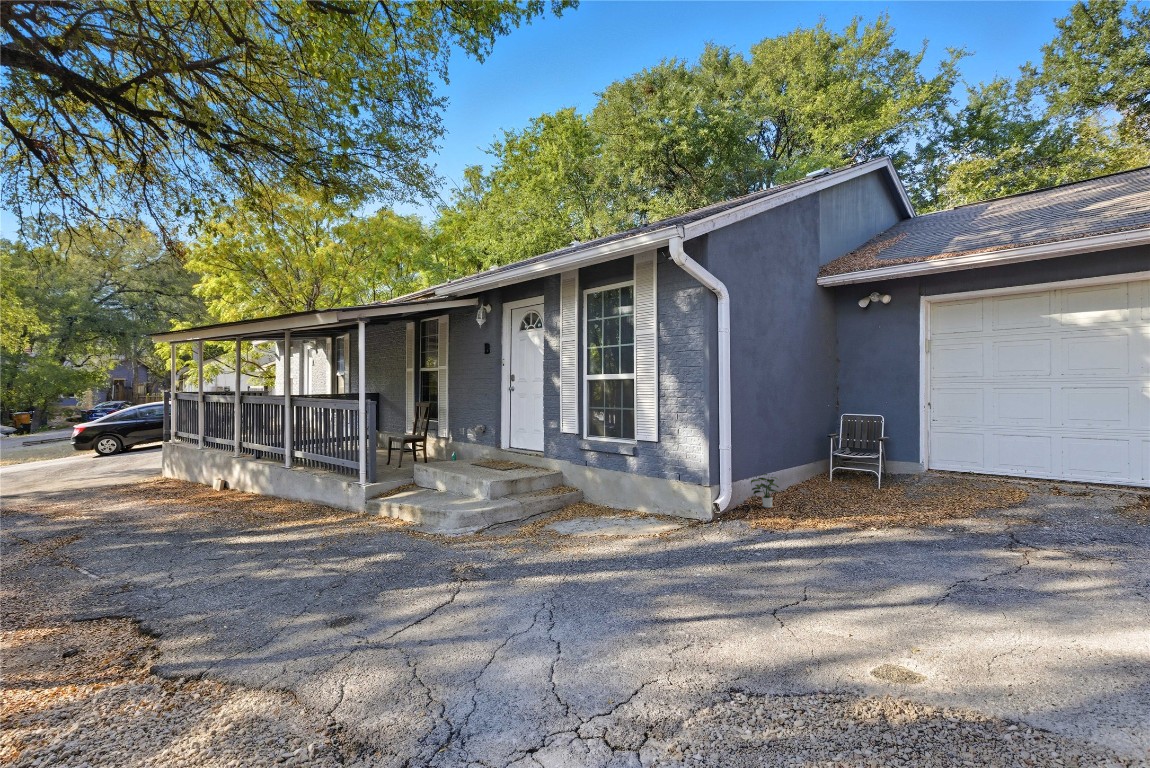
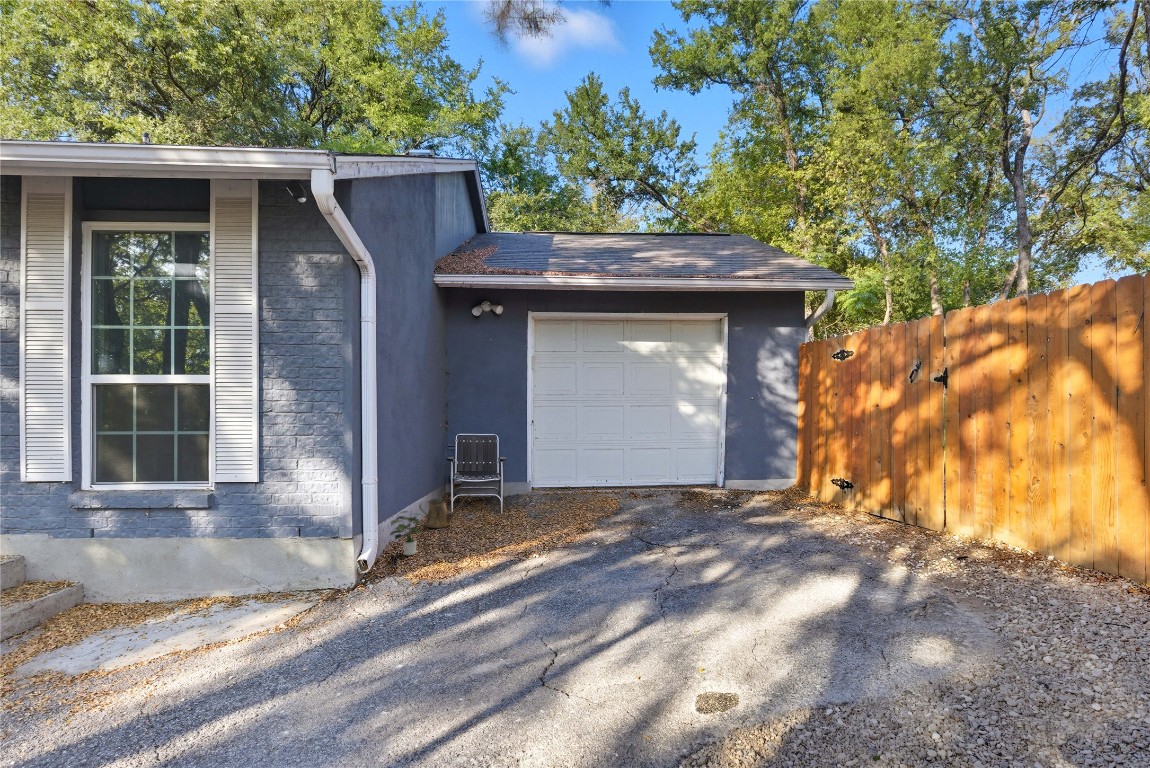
watering can: none [792,468,835,493] -> present [419,494,470,528]

